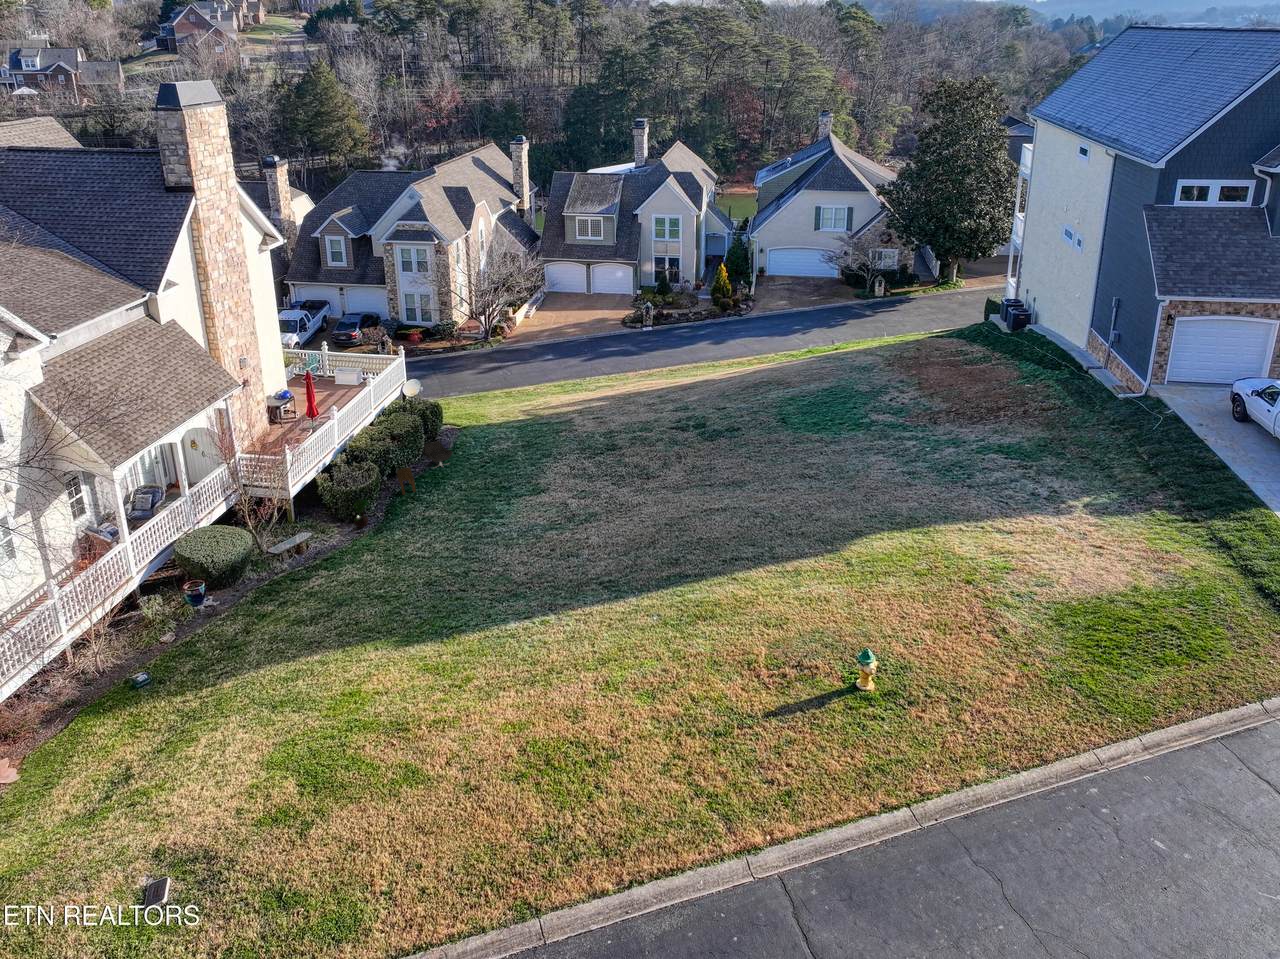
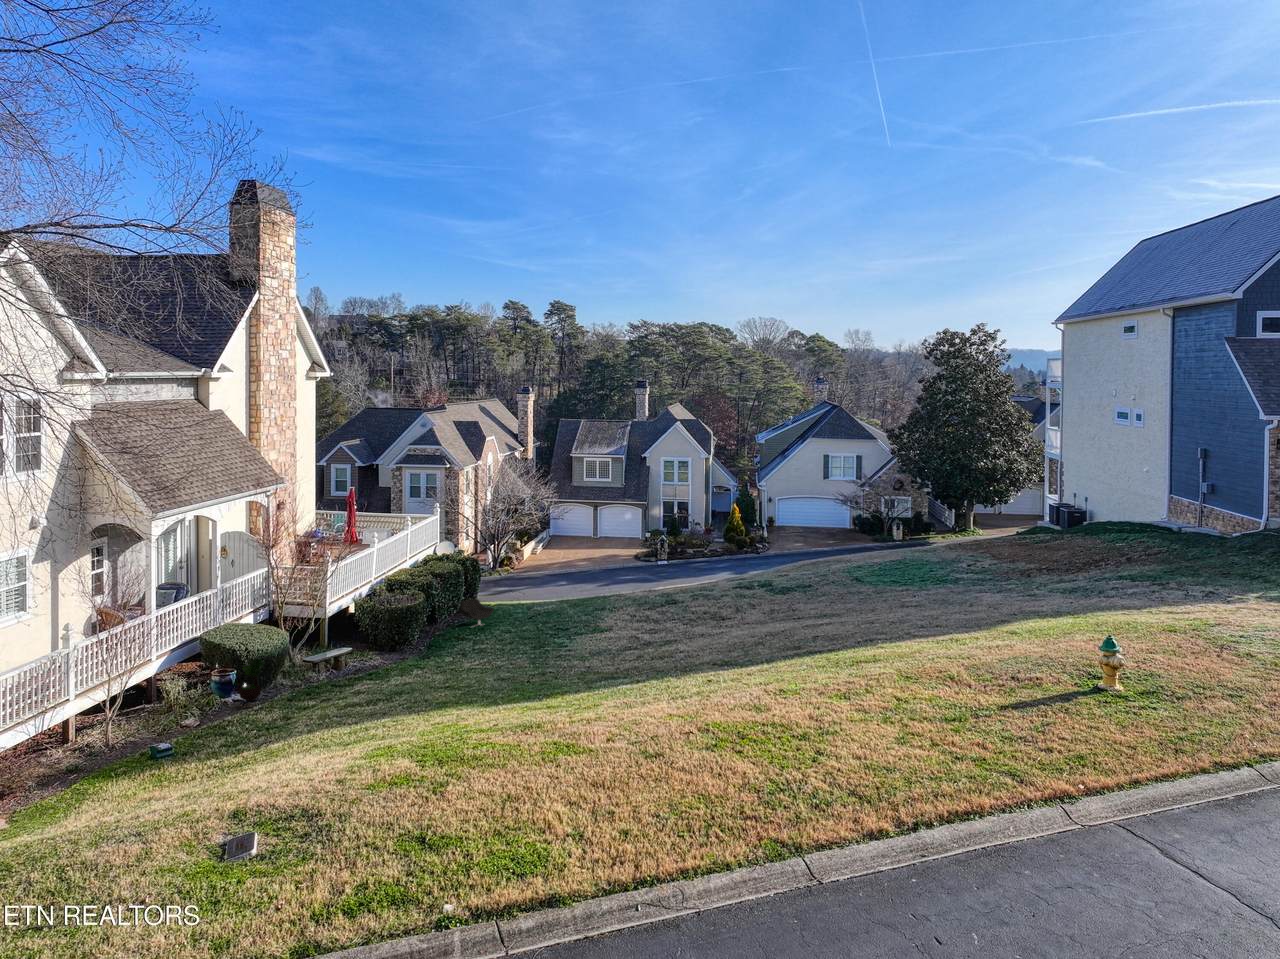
bench: present [397,467,416,495] -> none [435,615,458,641]
potted tree: present [354,500,368,528] -> present [239,658,262,701]

